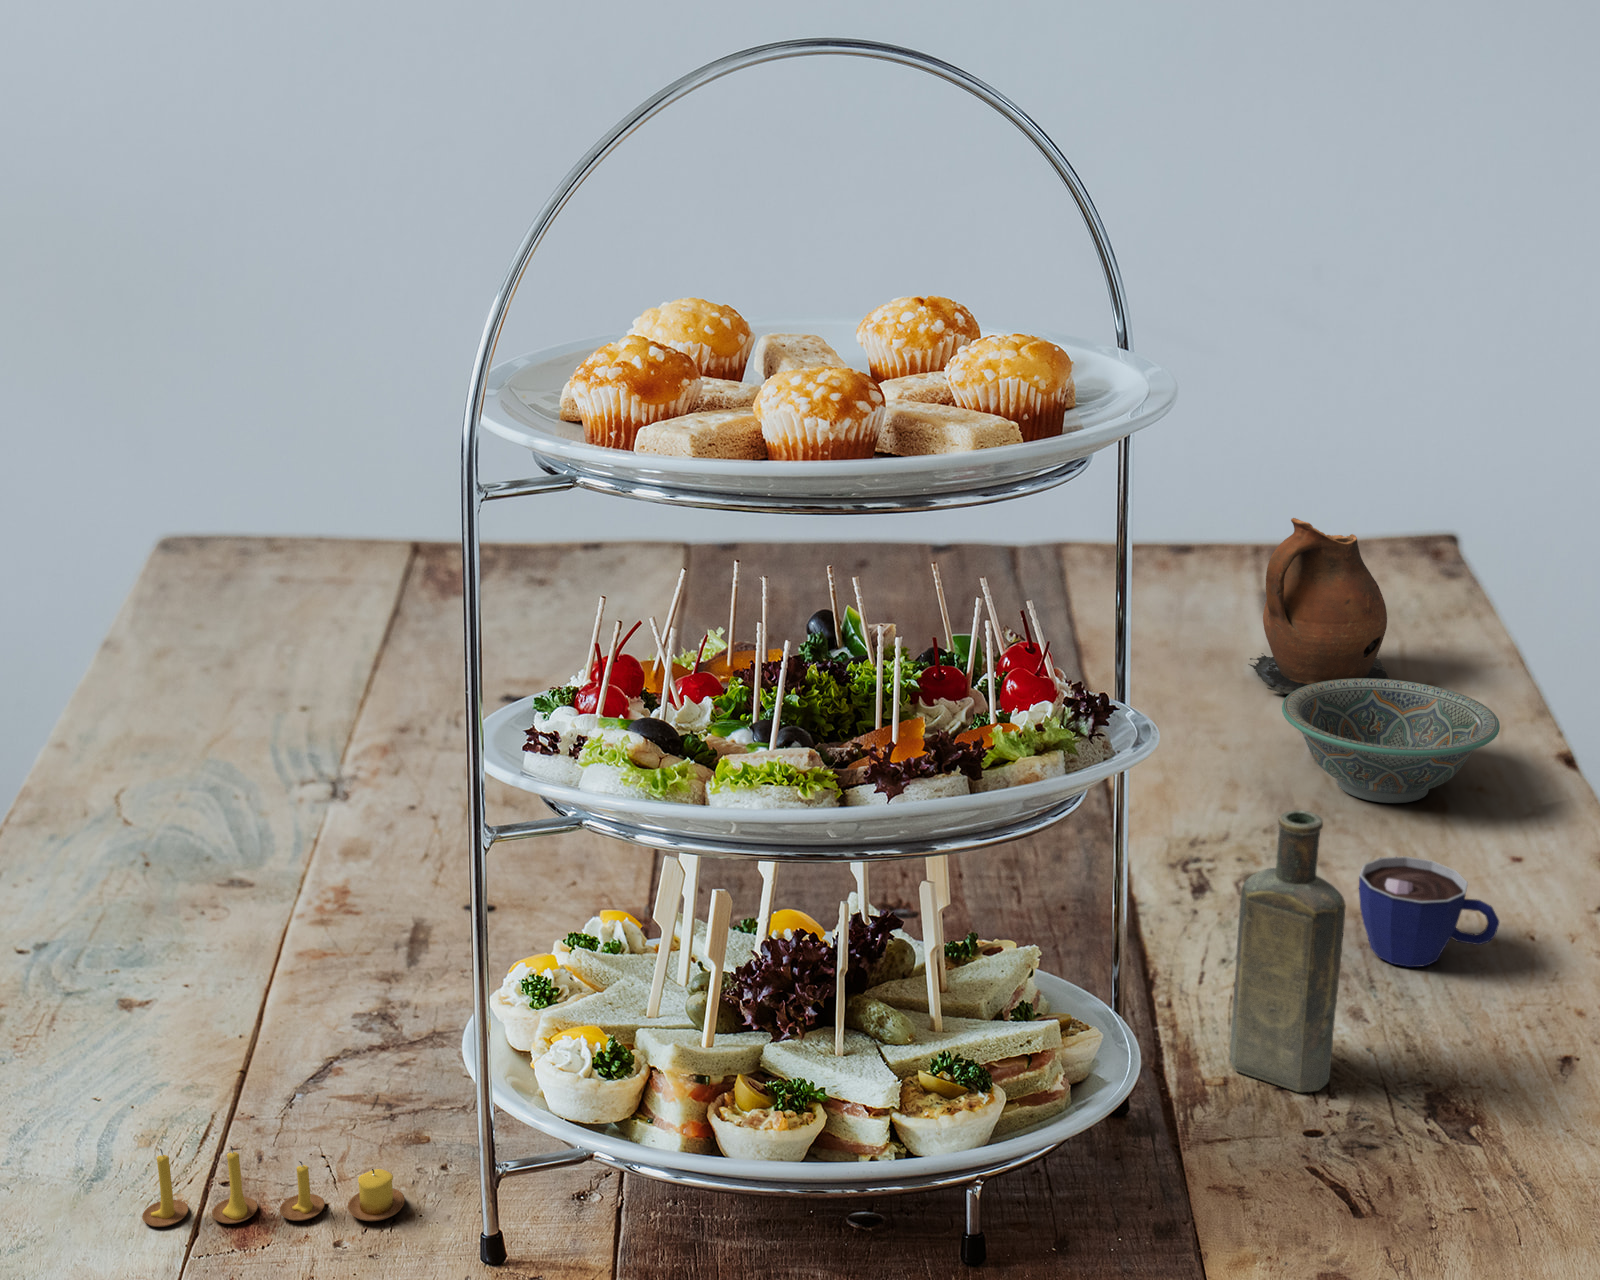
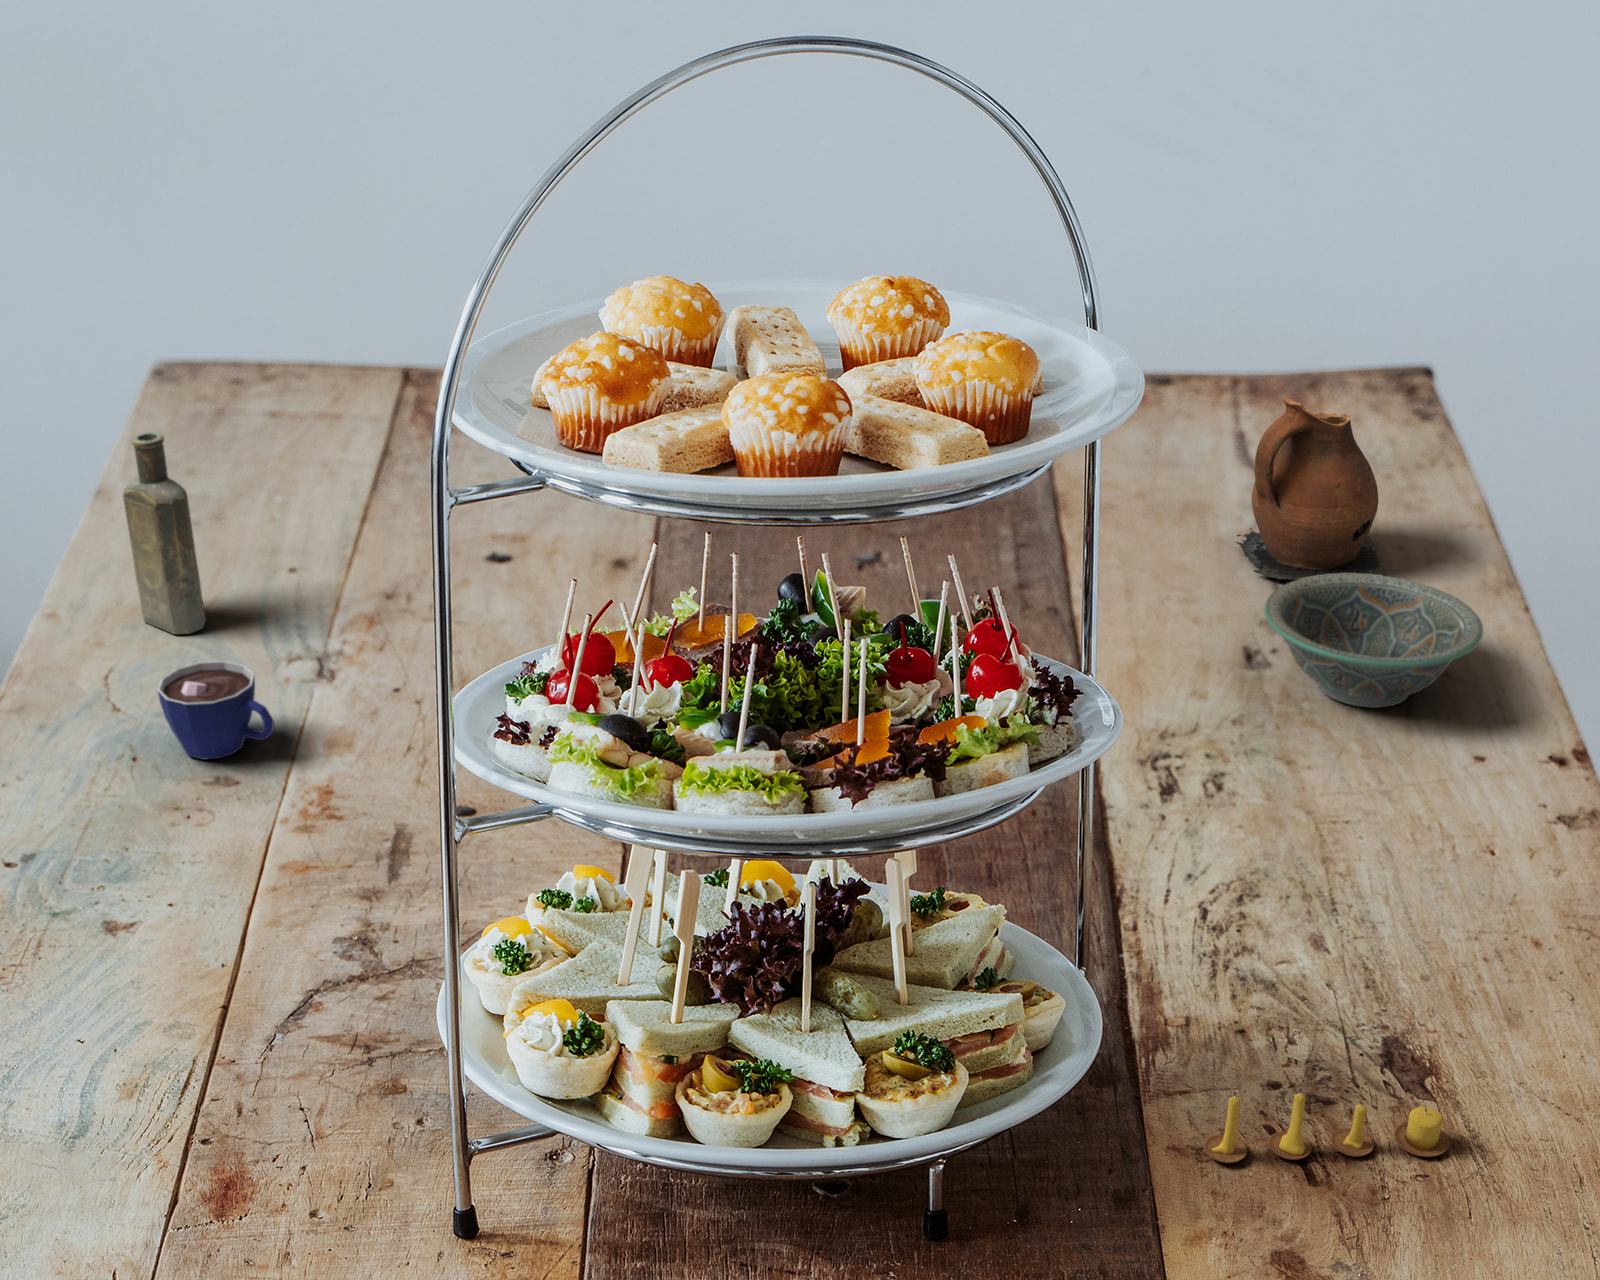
bottle: present [1229,810,1346,1092] -> present [123,432,206,634]
cup: present [1359,856,1499,967] -> present [158,661,274,759]
candle: present [142,1146,405,1227] -> present [1204,1088,1450,1163]

